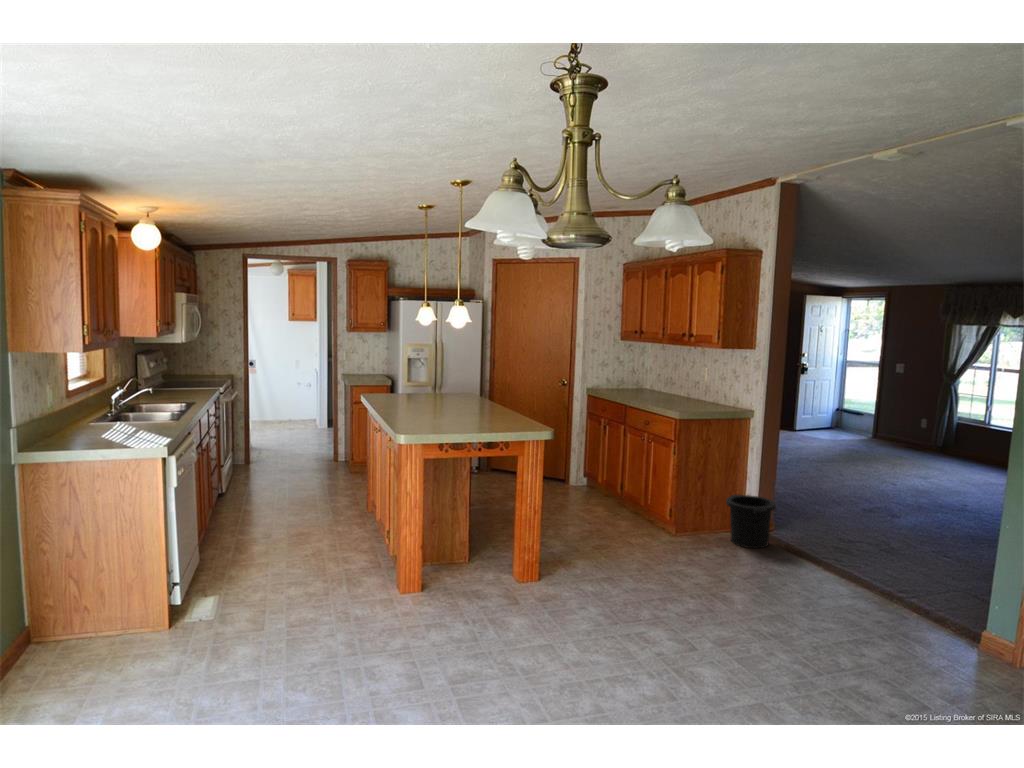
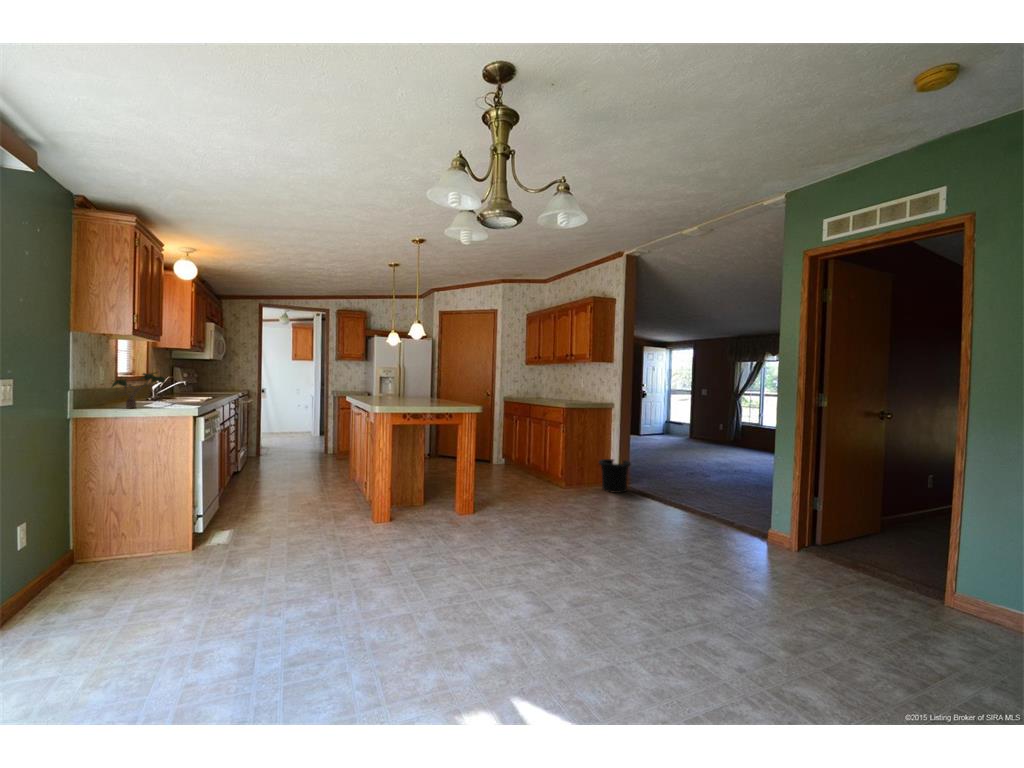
potted plant: none [51,388,135,441] -> present [112,372,165,408]

